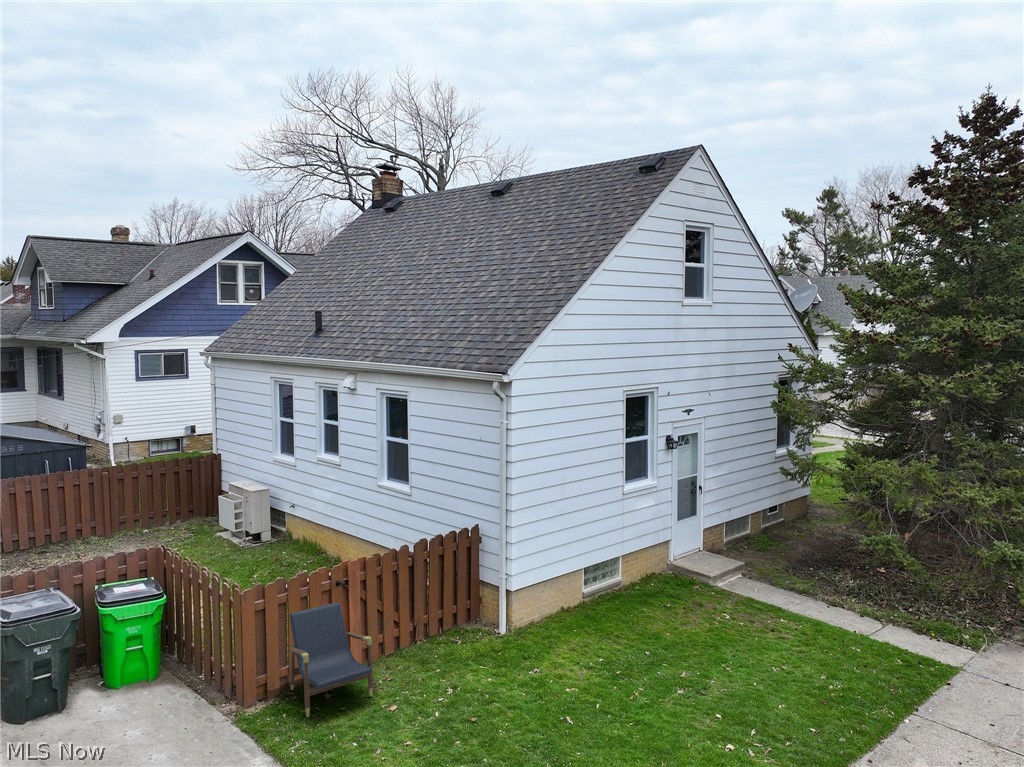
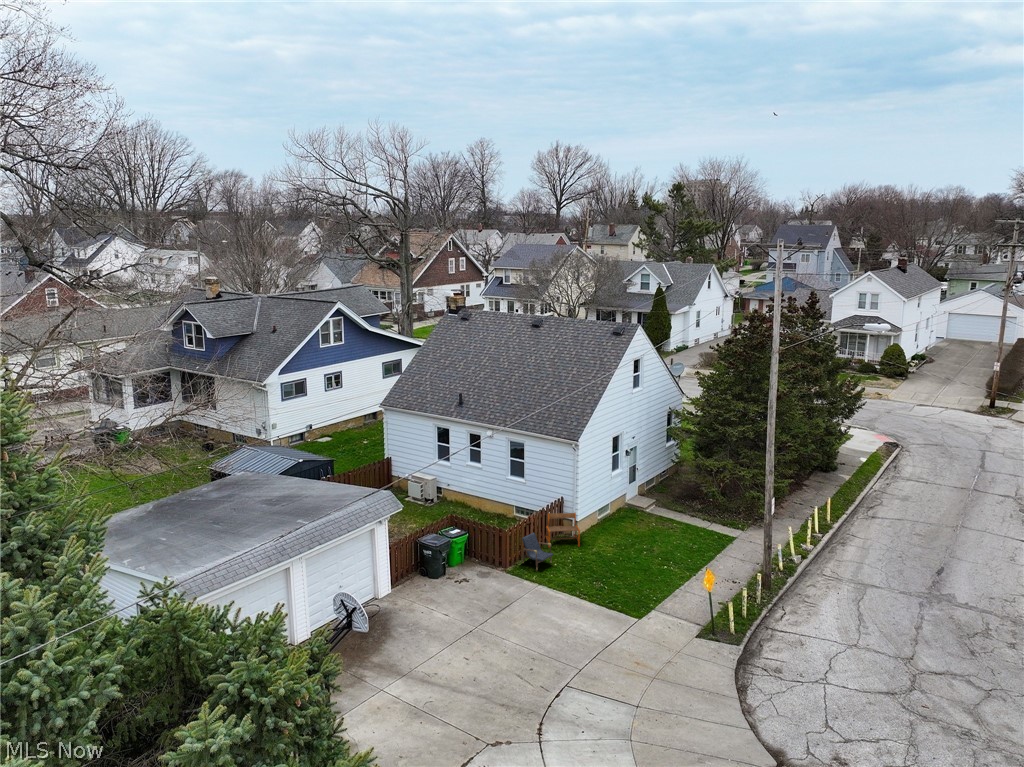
bench: none [405,559,495,656] -> present [546,513,580,548]

